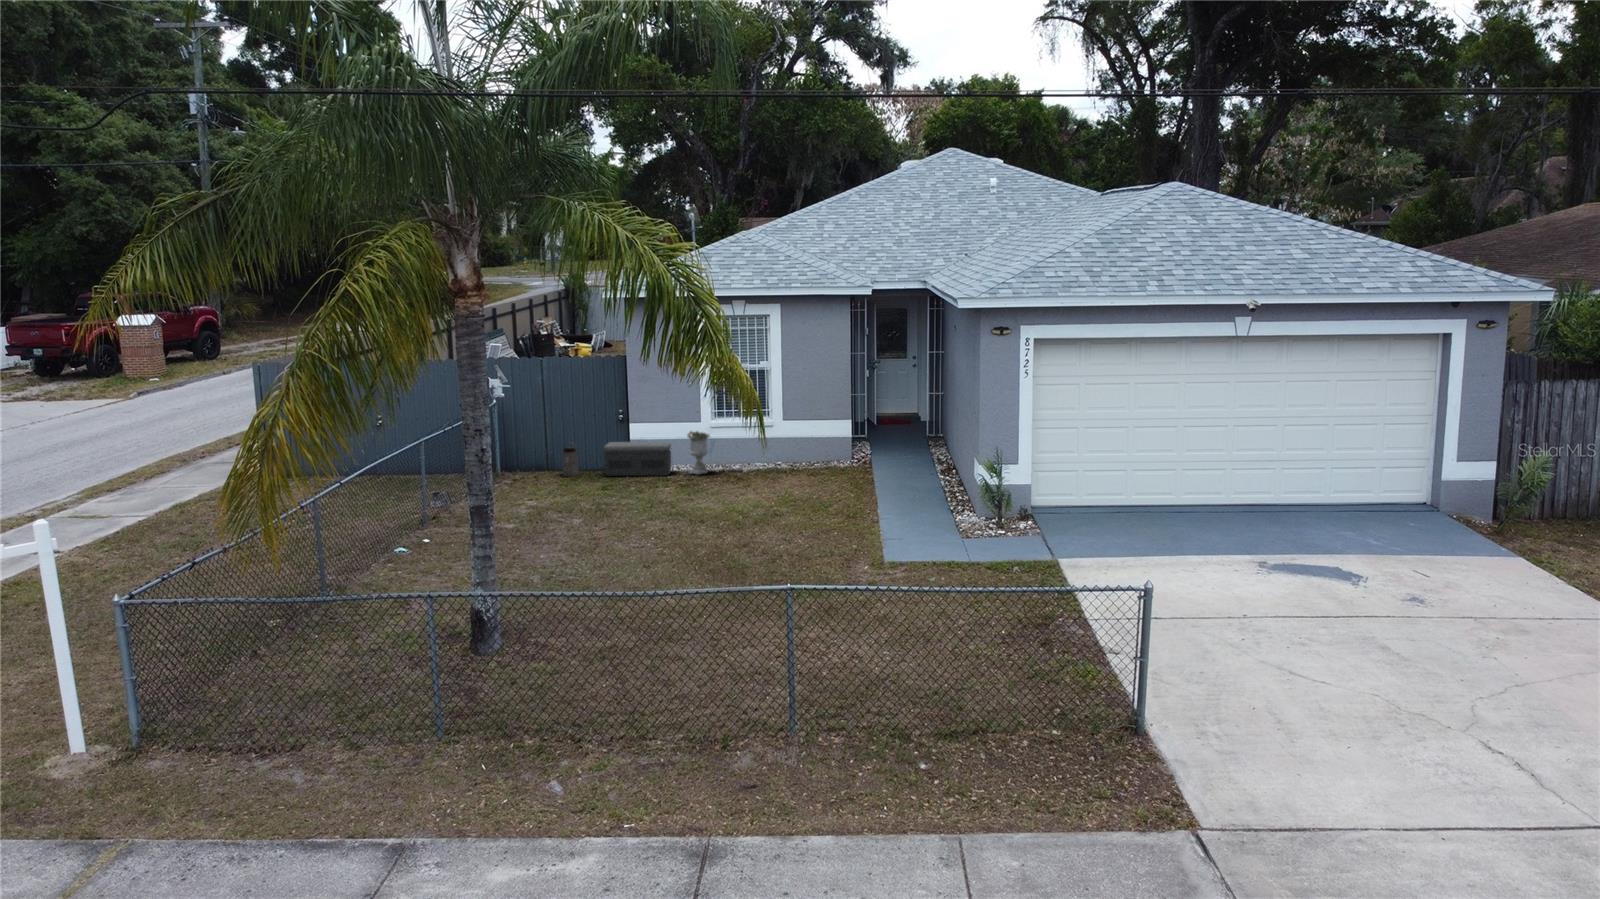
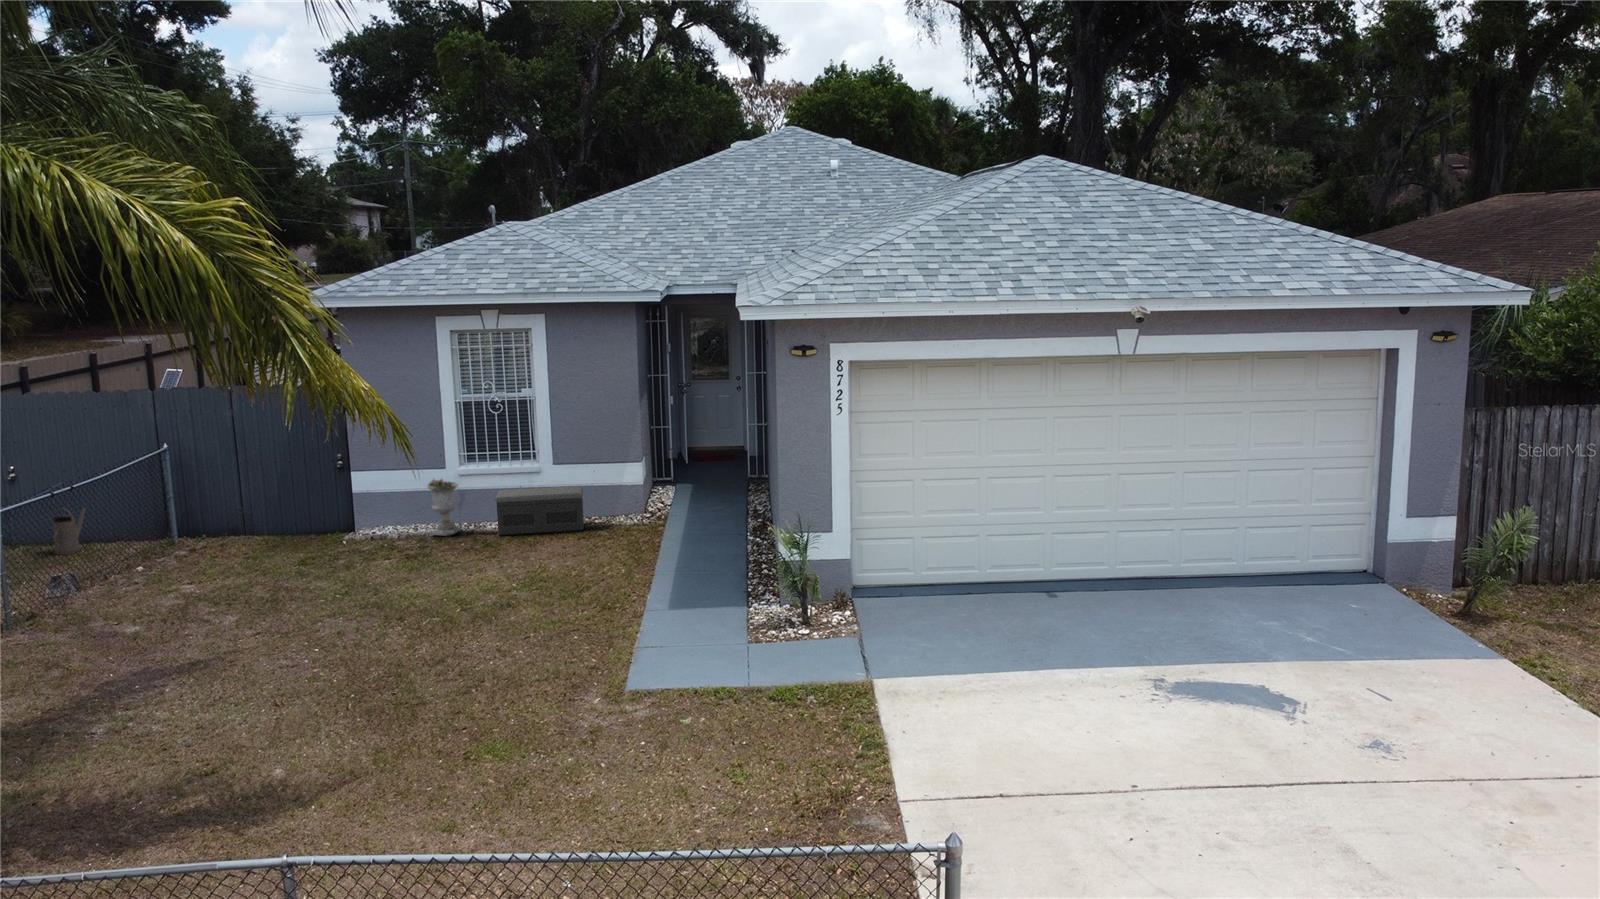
storage bench: present [604,441,672,476] -> present [496,486,584,536]
watering can: present [563,447,579,476] -> present [53,508,86,555]

